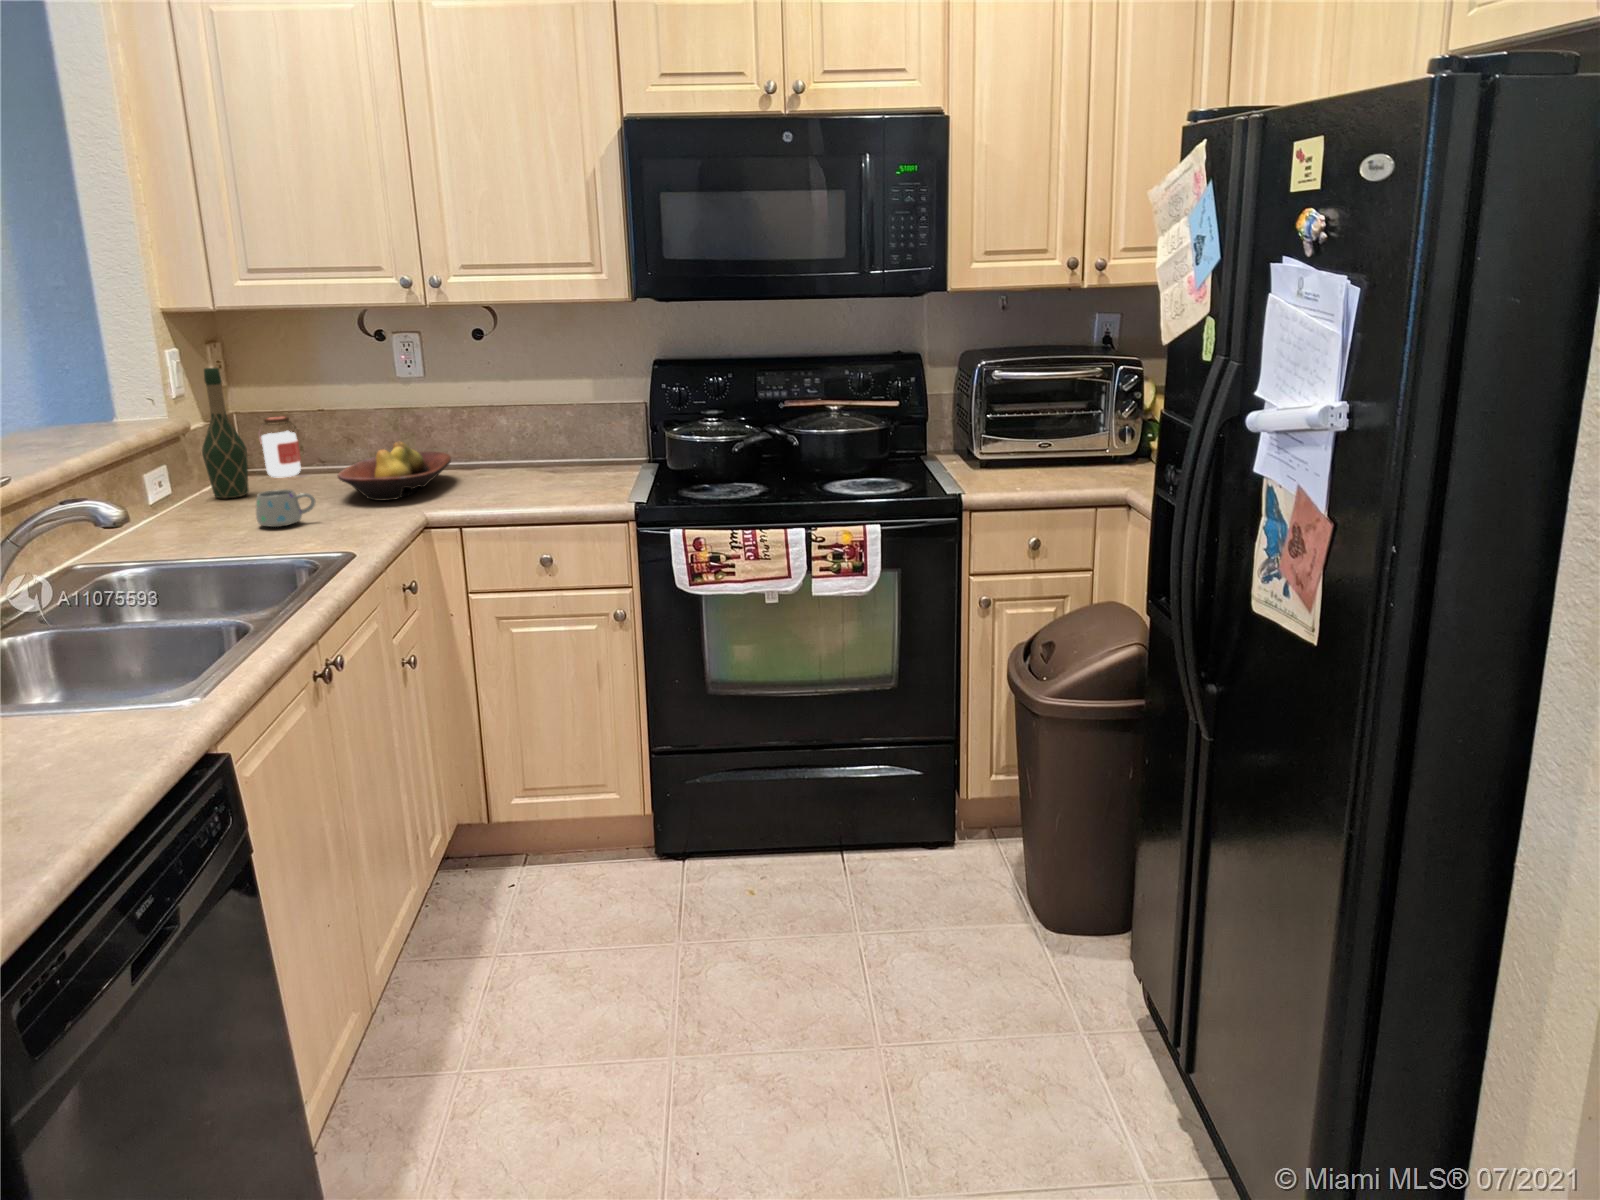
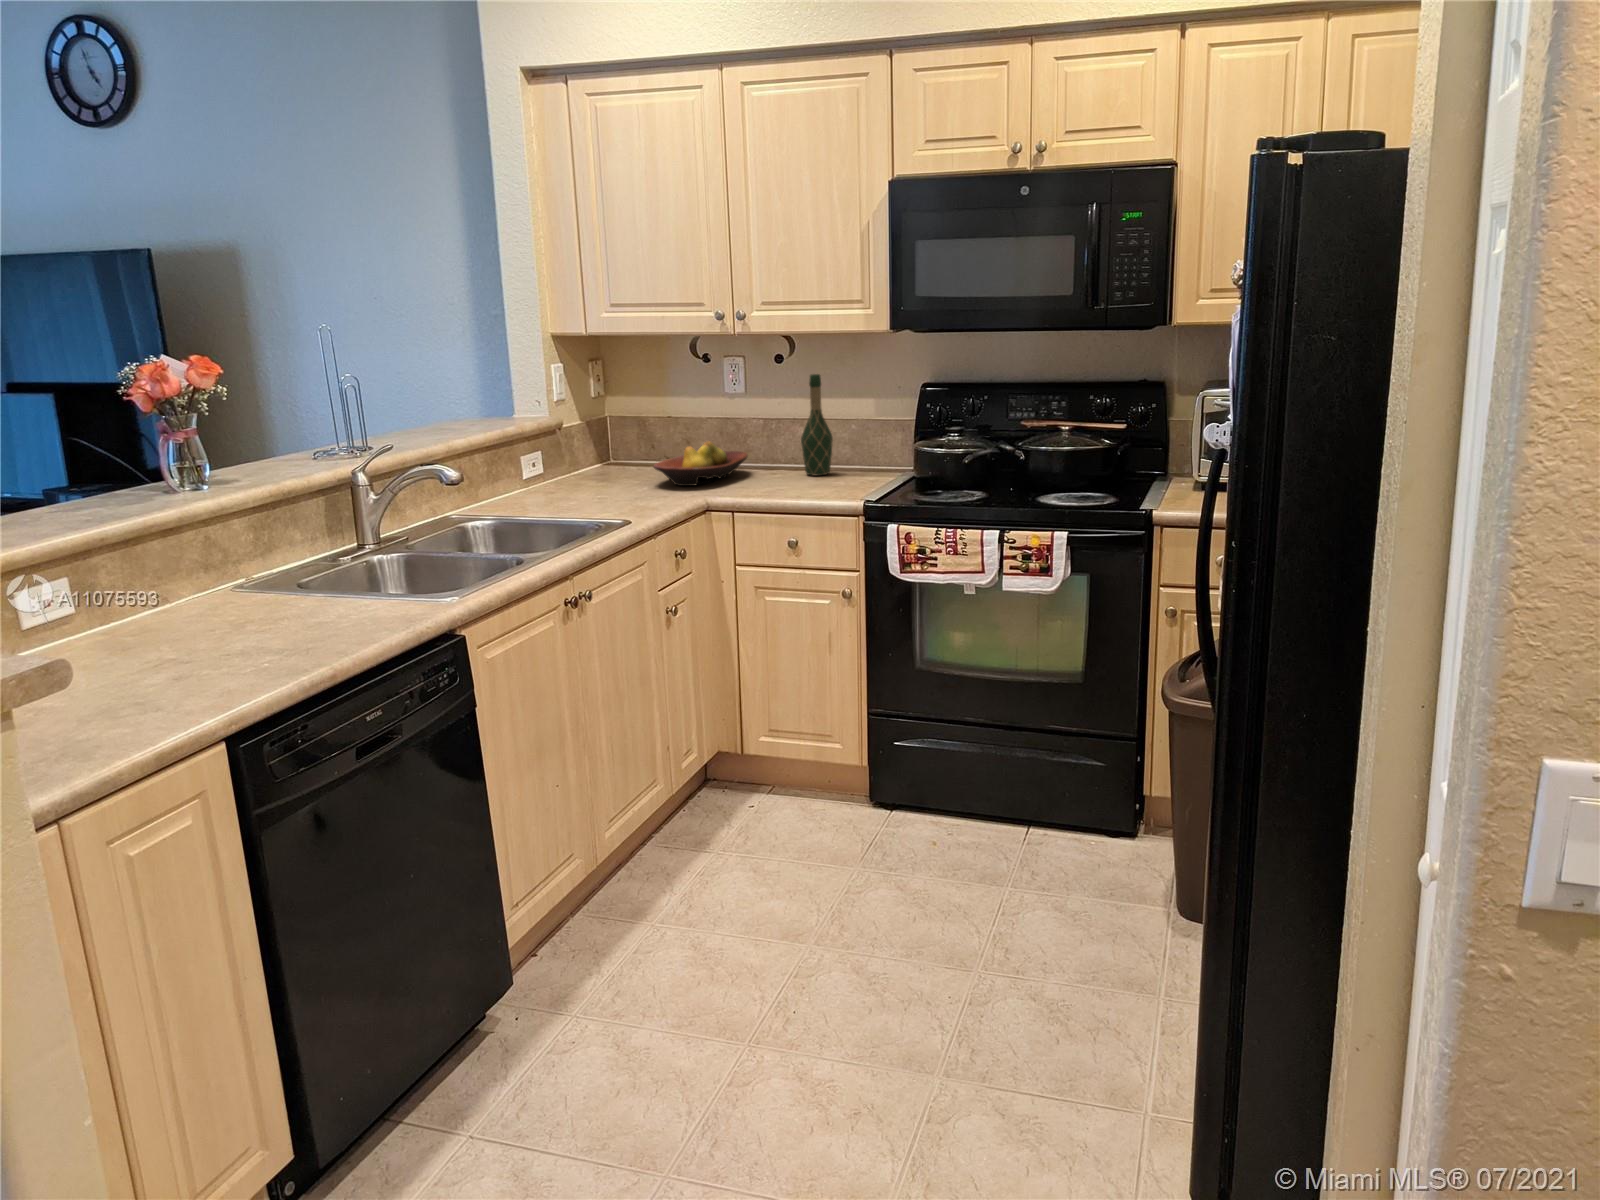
wine bottle: present [202,368,248,498] -> present [801,374,833,475]
jar: present [259,416,301,477] -> none [618,419,647,466]
mug: present [256,489,315,527] -> none [583,471,625,499]

